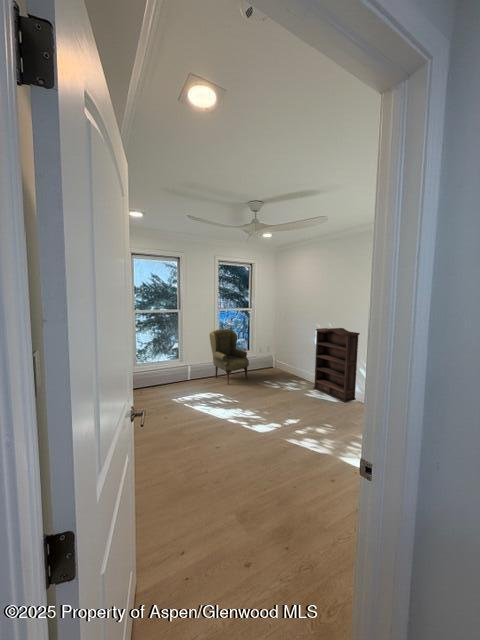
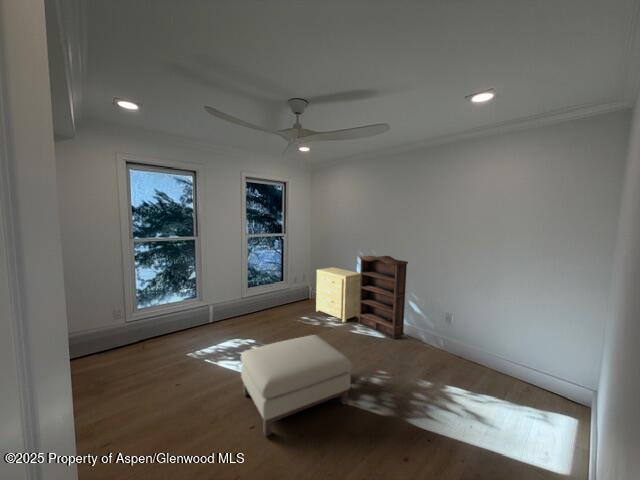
armchair: present [210,329,249,384] -> none [235,258,283,326]
side table: none [278,339,319,387] -> present [316,267,360,322]
ottoman: none [210,389,296,456] -> present [241,335,351,436]

